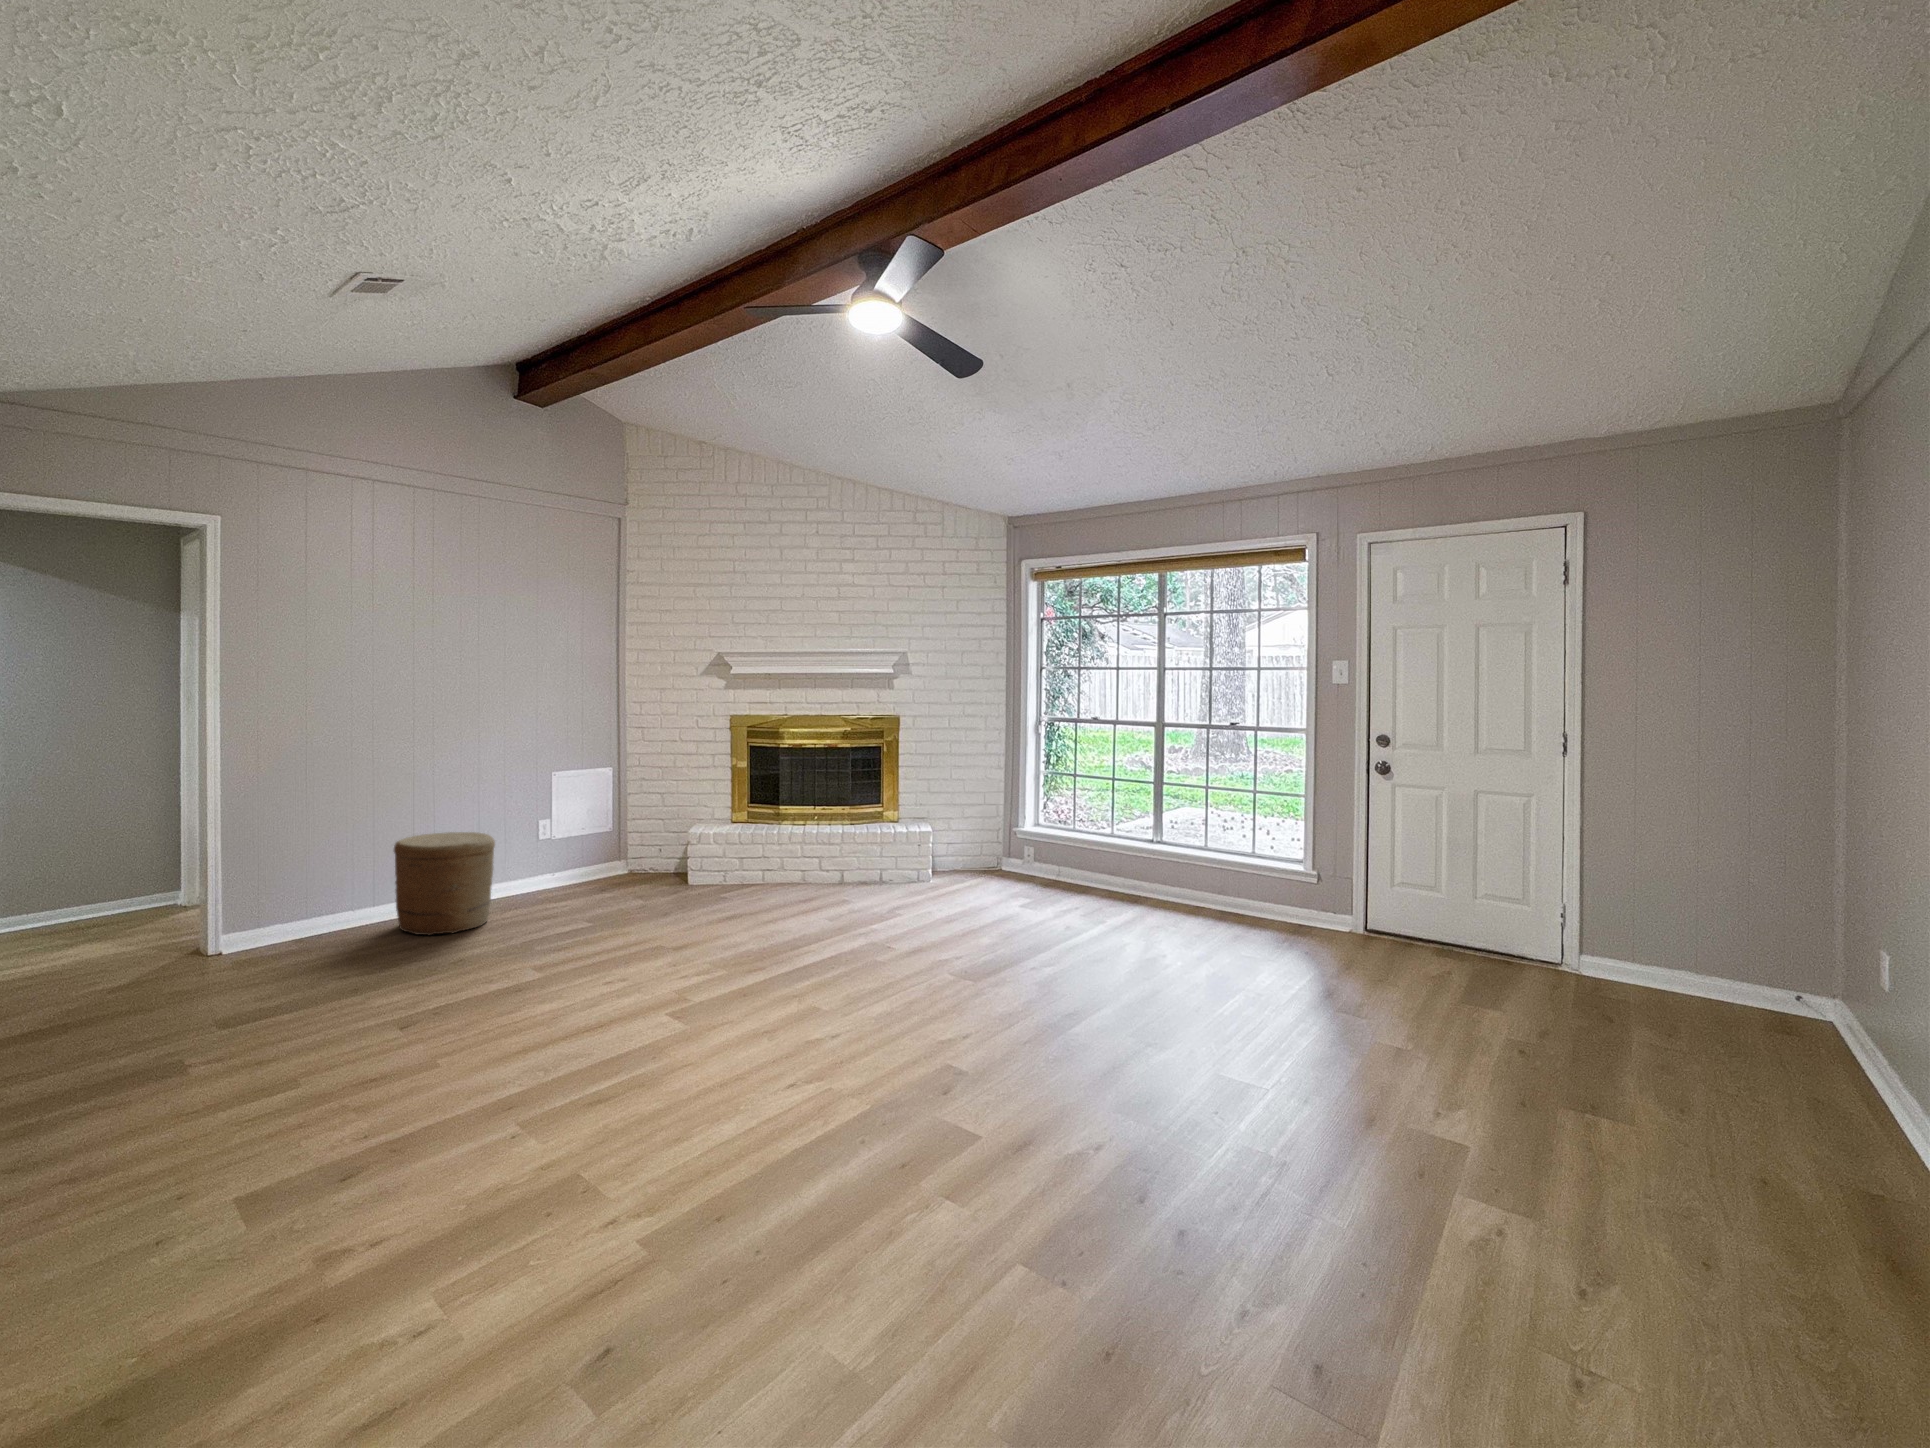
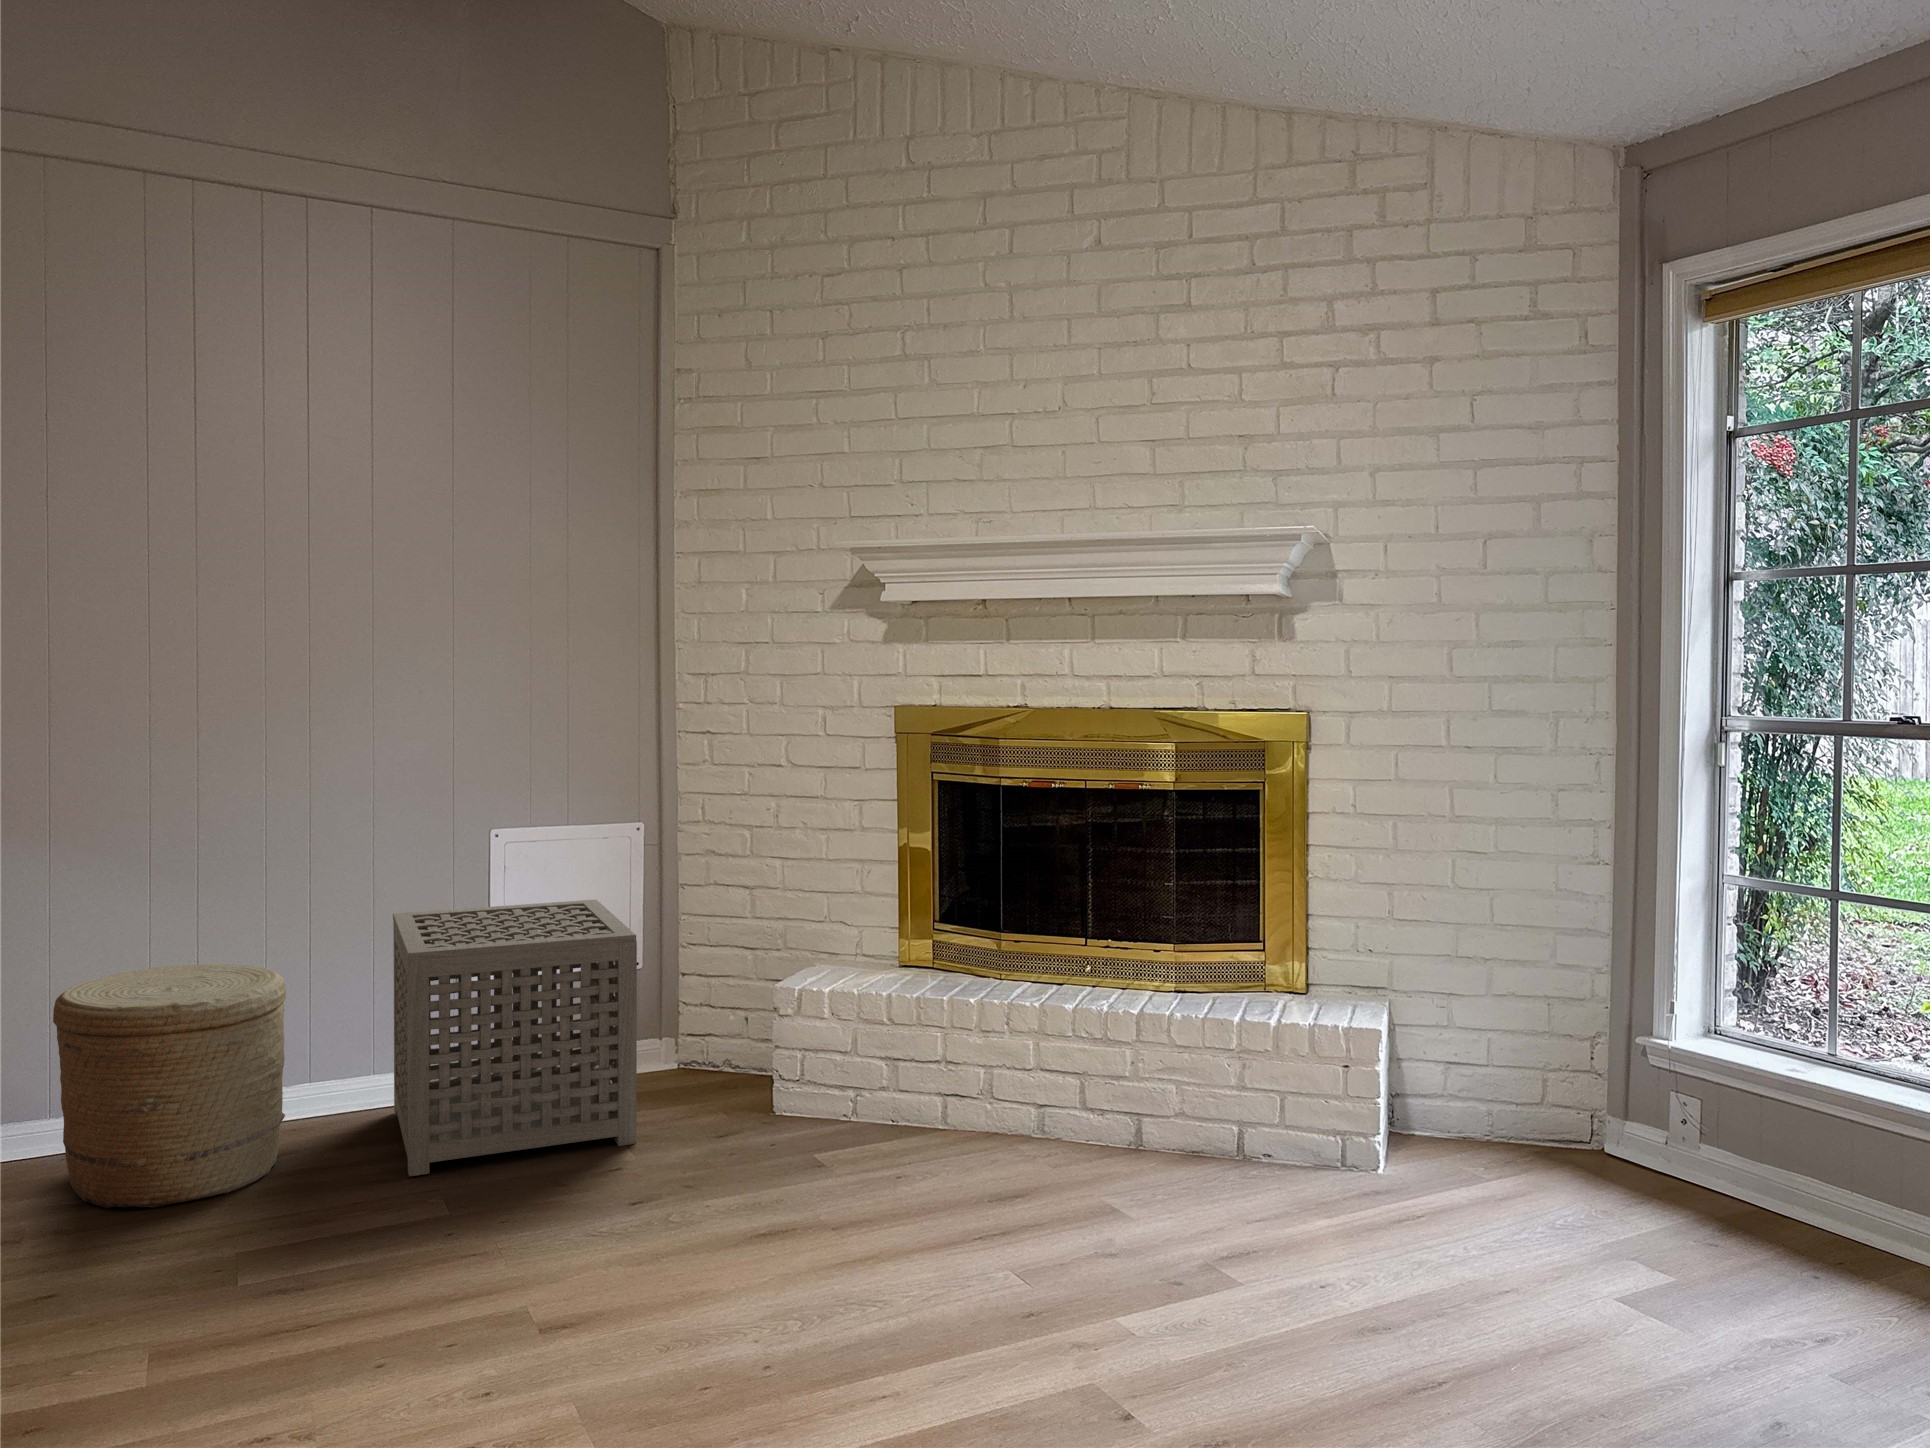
side table: none [514,801,643,915] -> present [393,899,637,1176]

